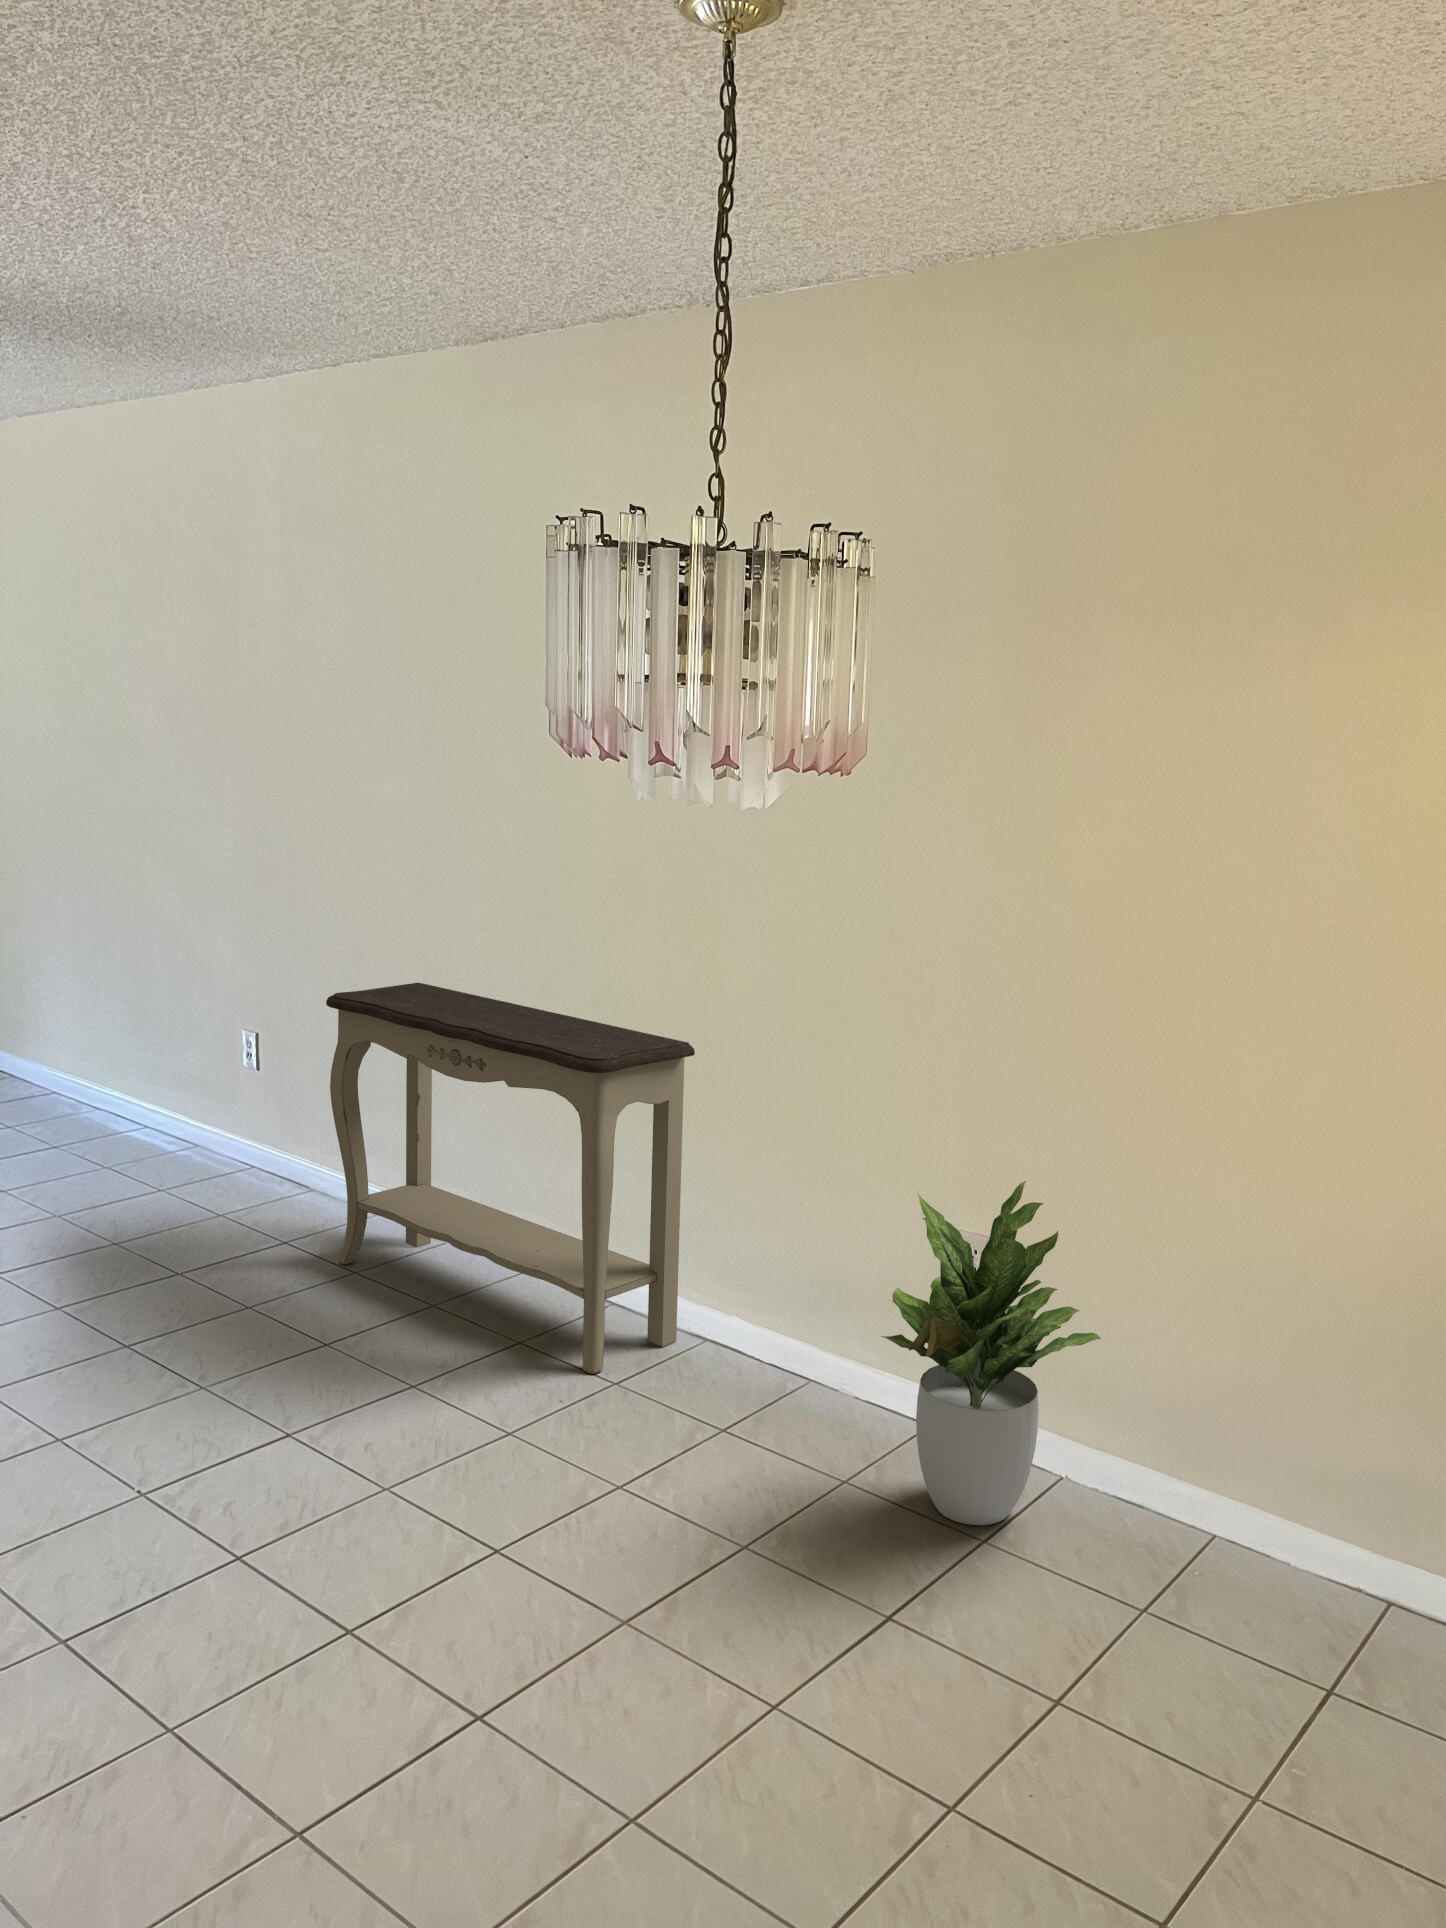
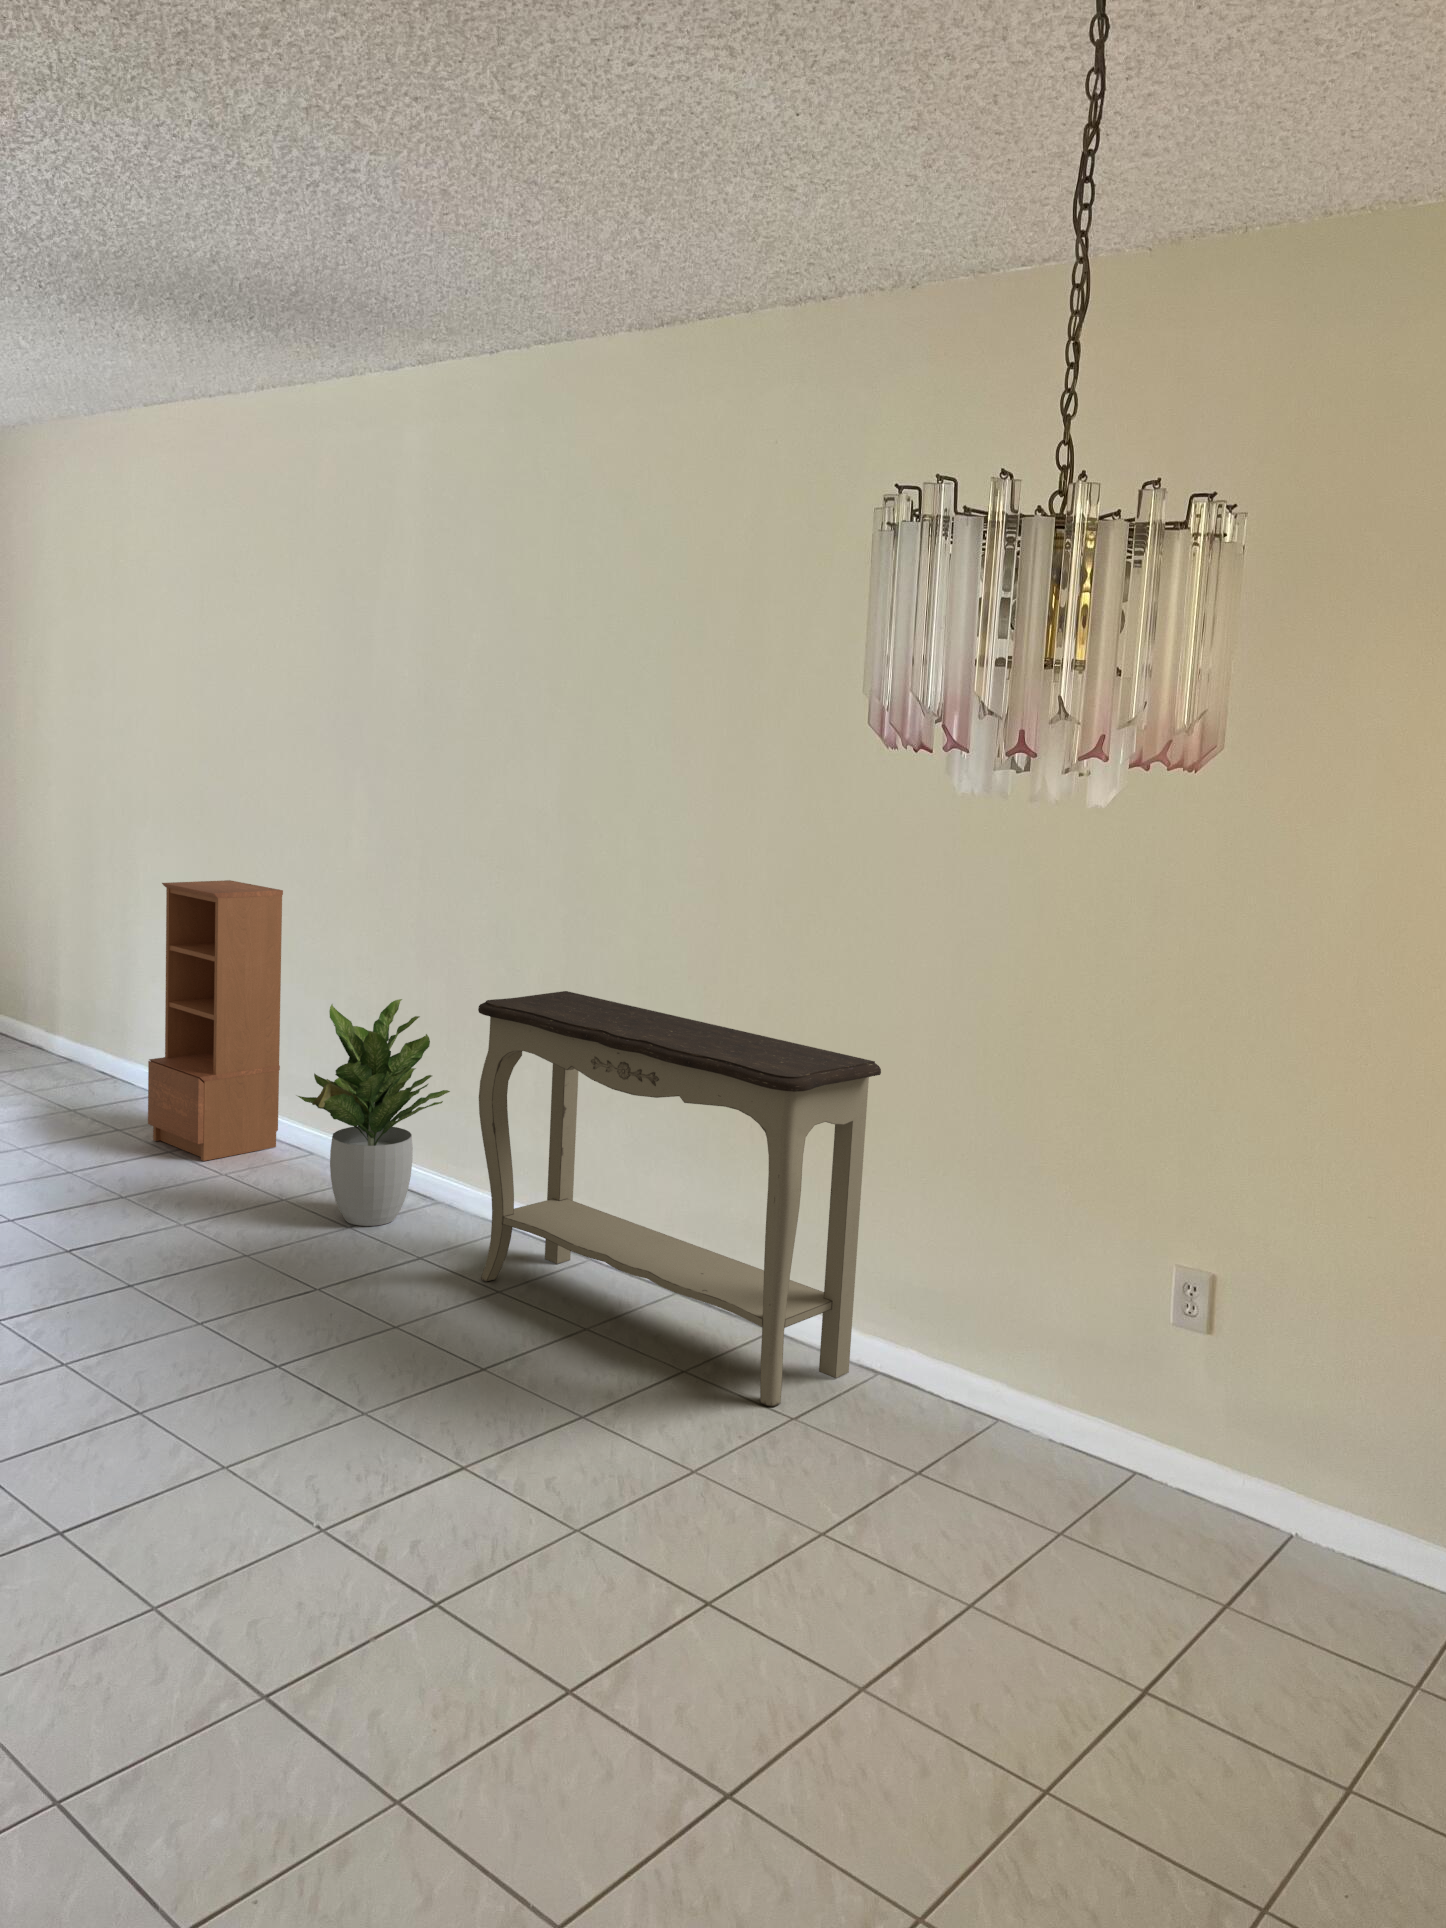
bookcase: none [38,882,166,1157] -> present [148,880,283,1161]
potted plant: present [882,1181,1101,1525] -> present [298,999,450,1226]

